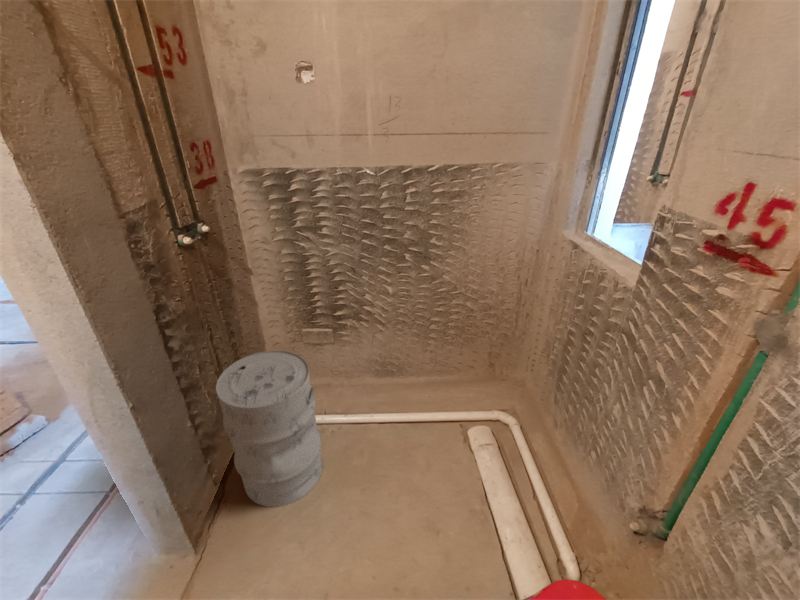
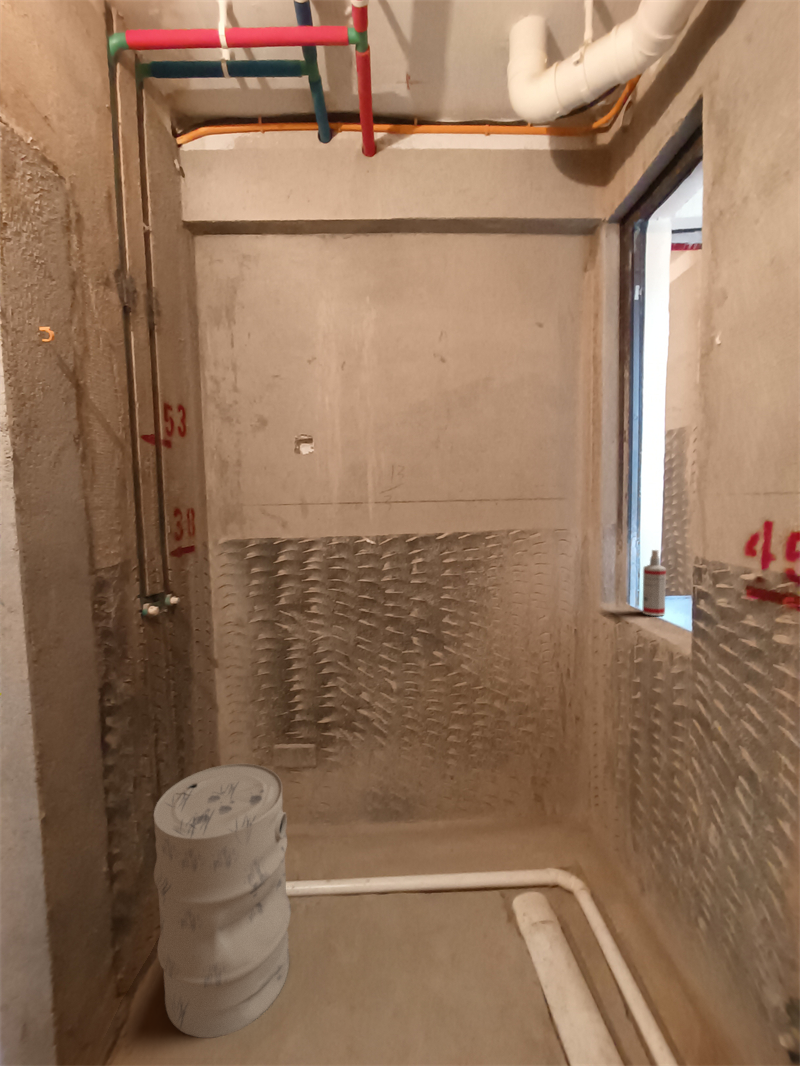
spray bottle: none [598,188,627,245] -> present [642,550,666,616]

